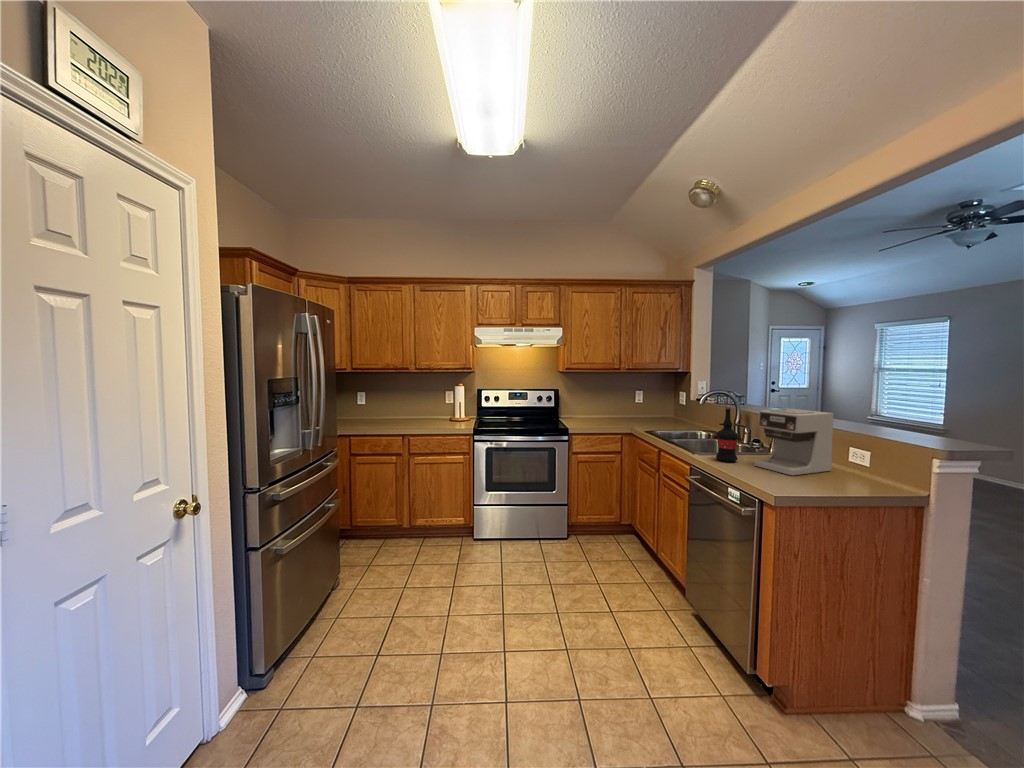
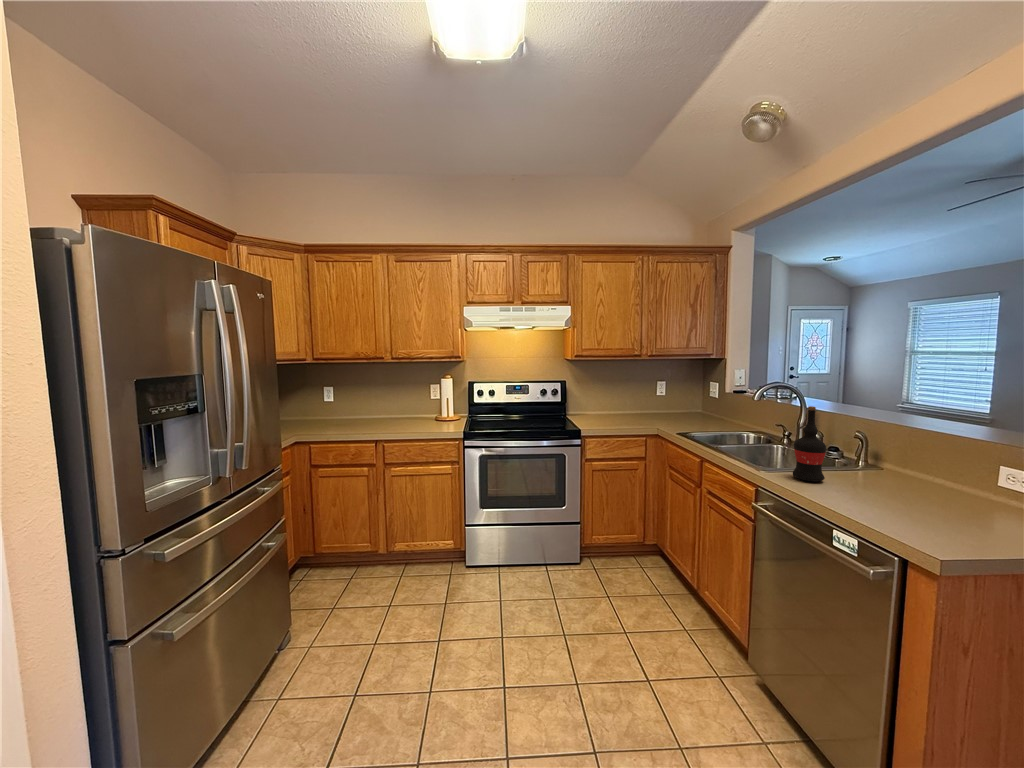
coffee maker: present [754,409,834,475] -> none [851,409,970,507]

